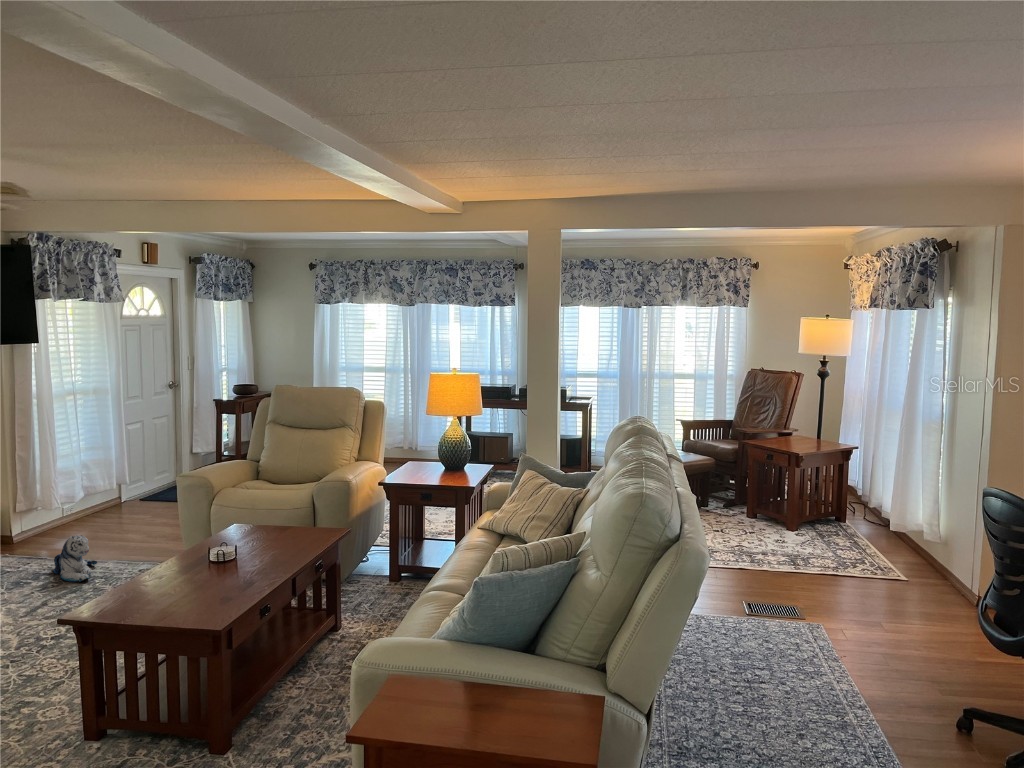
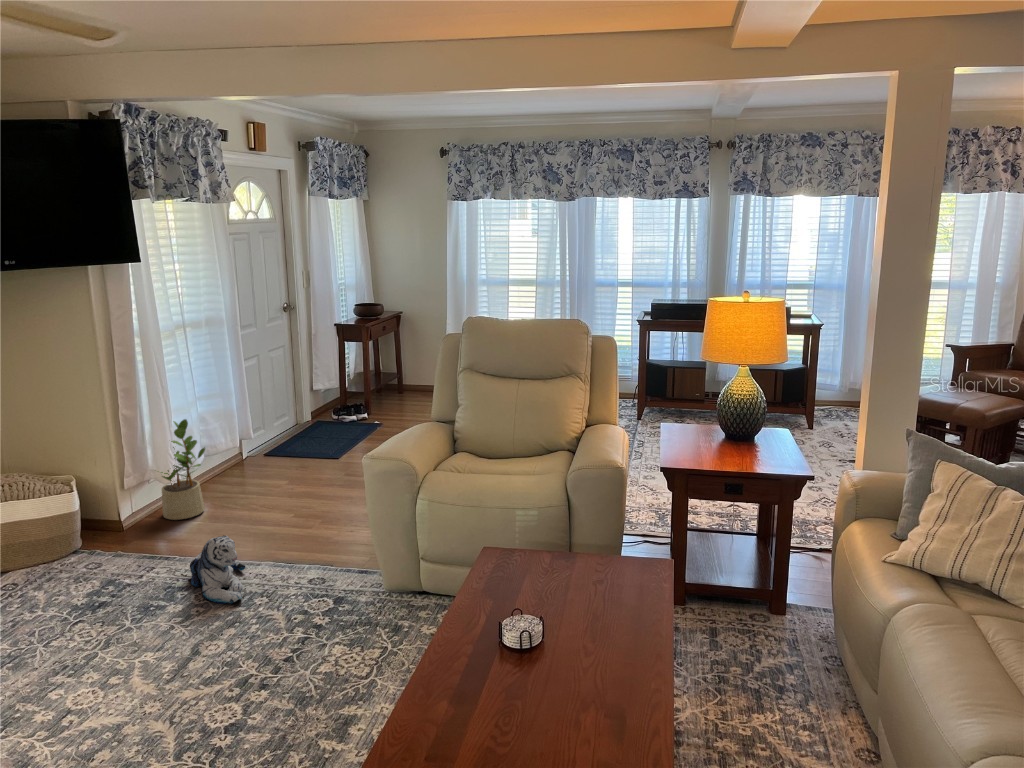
potted plant: none [37,461,82,539] -> present [161,419,205,520]

